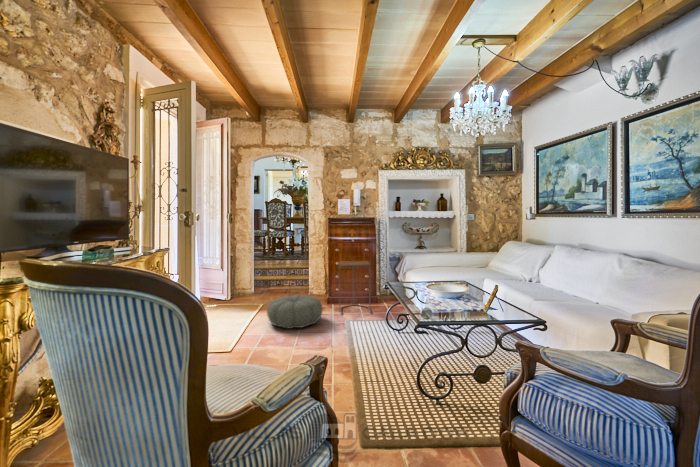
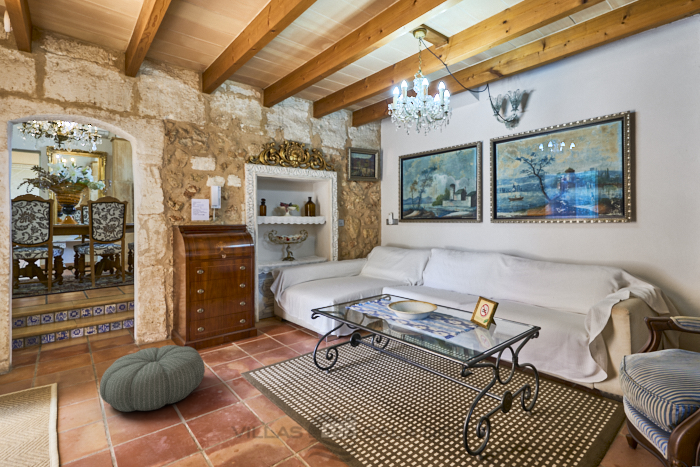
side table: present [339,260,371,310] -> none [204,281,262,362]

